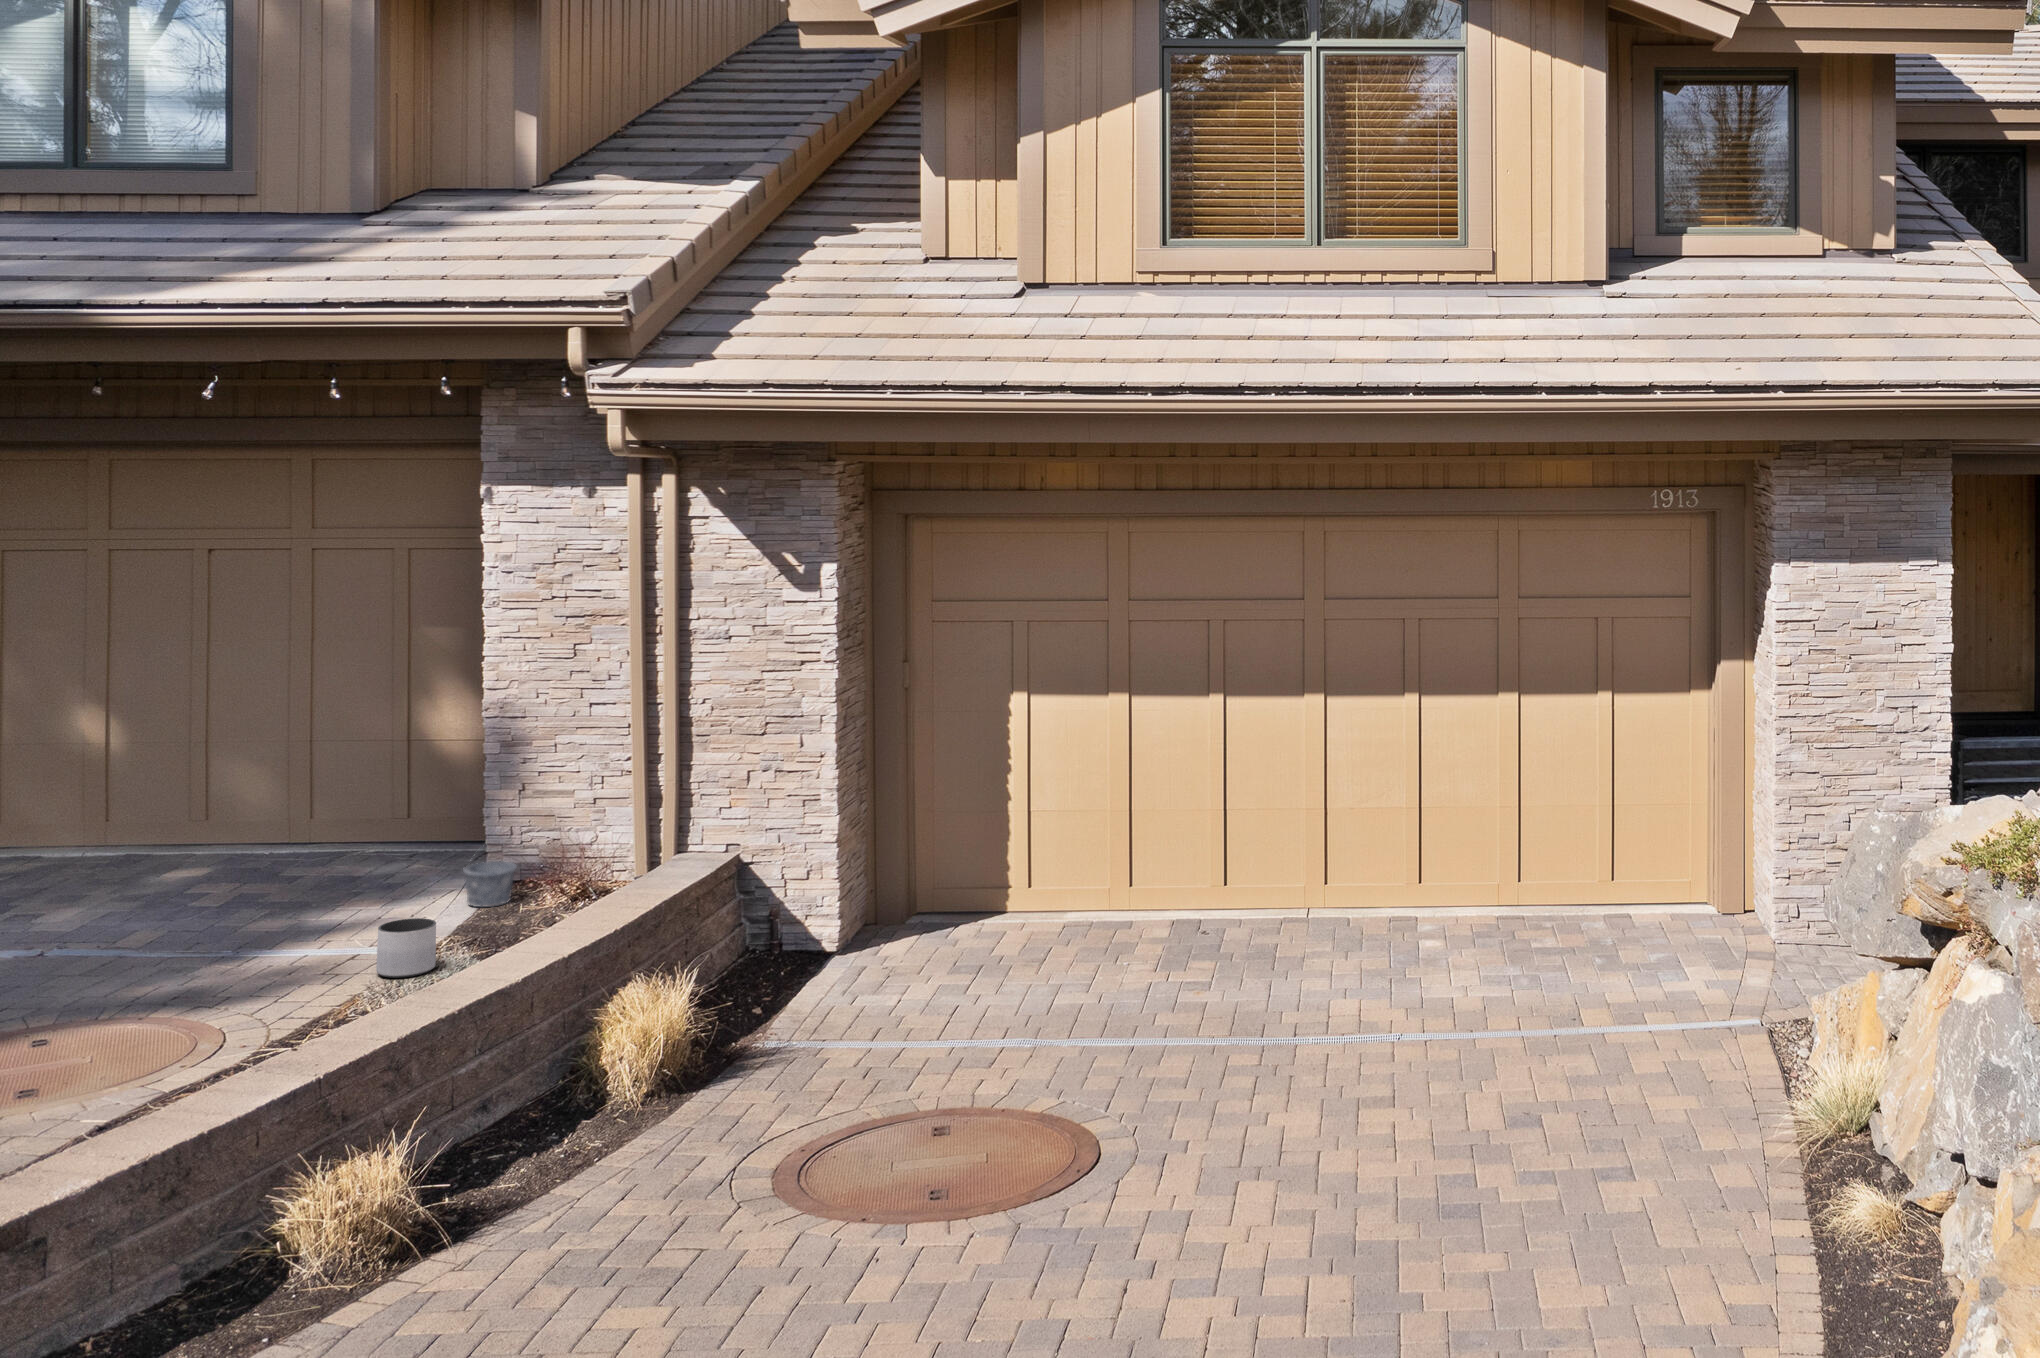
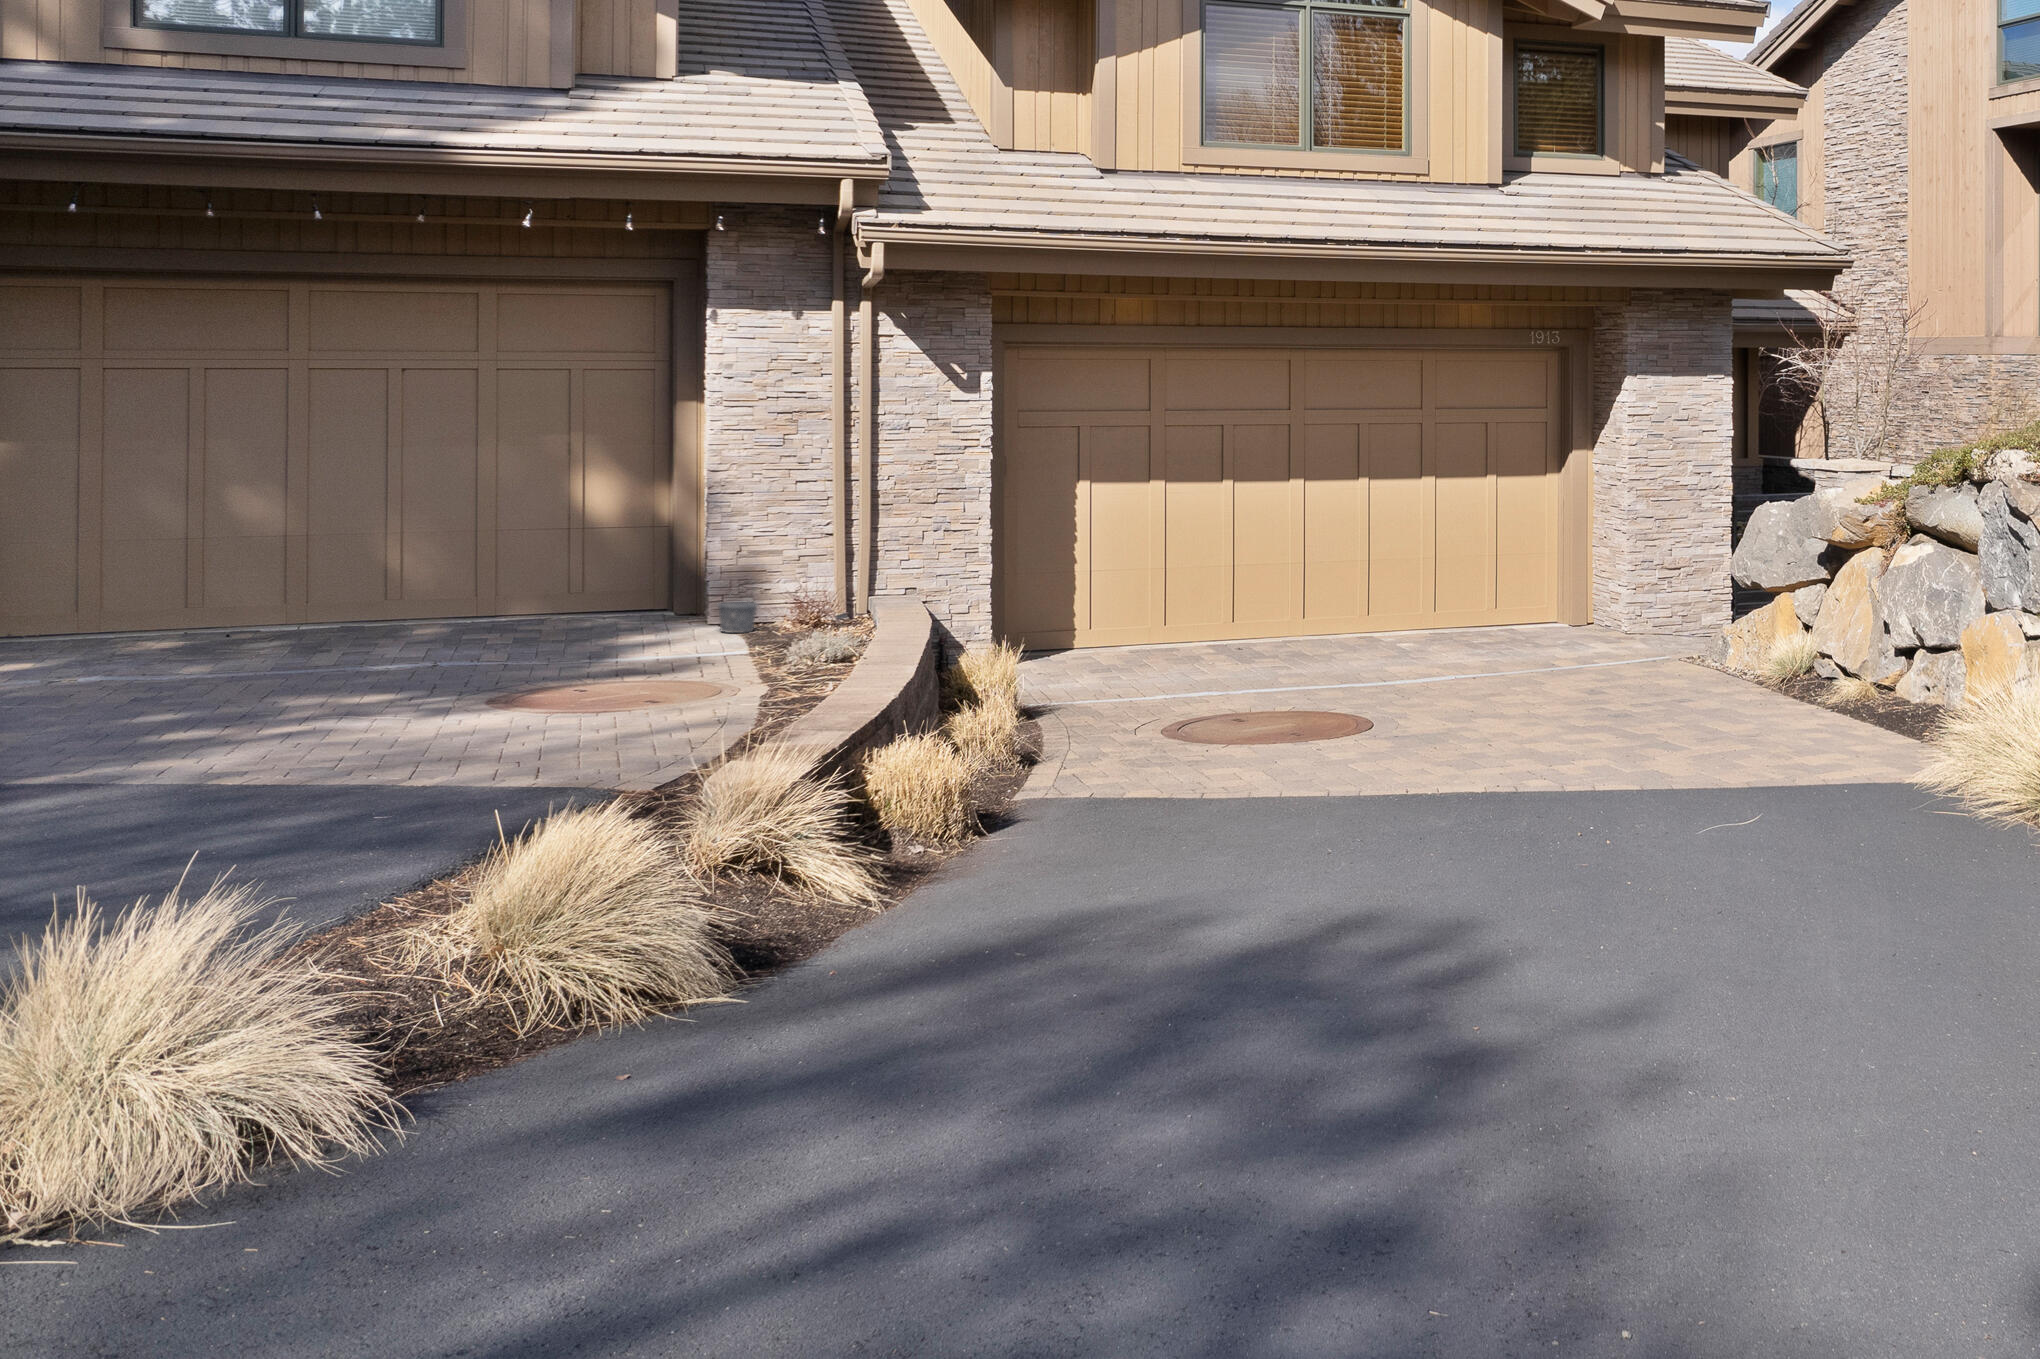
planter: present [376,918,436,978] -> none [745,620,788,659]

